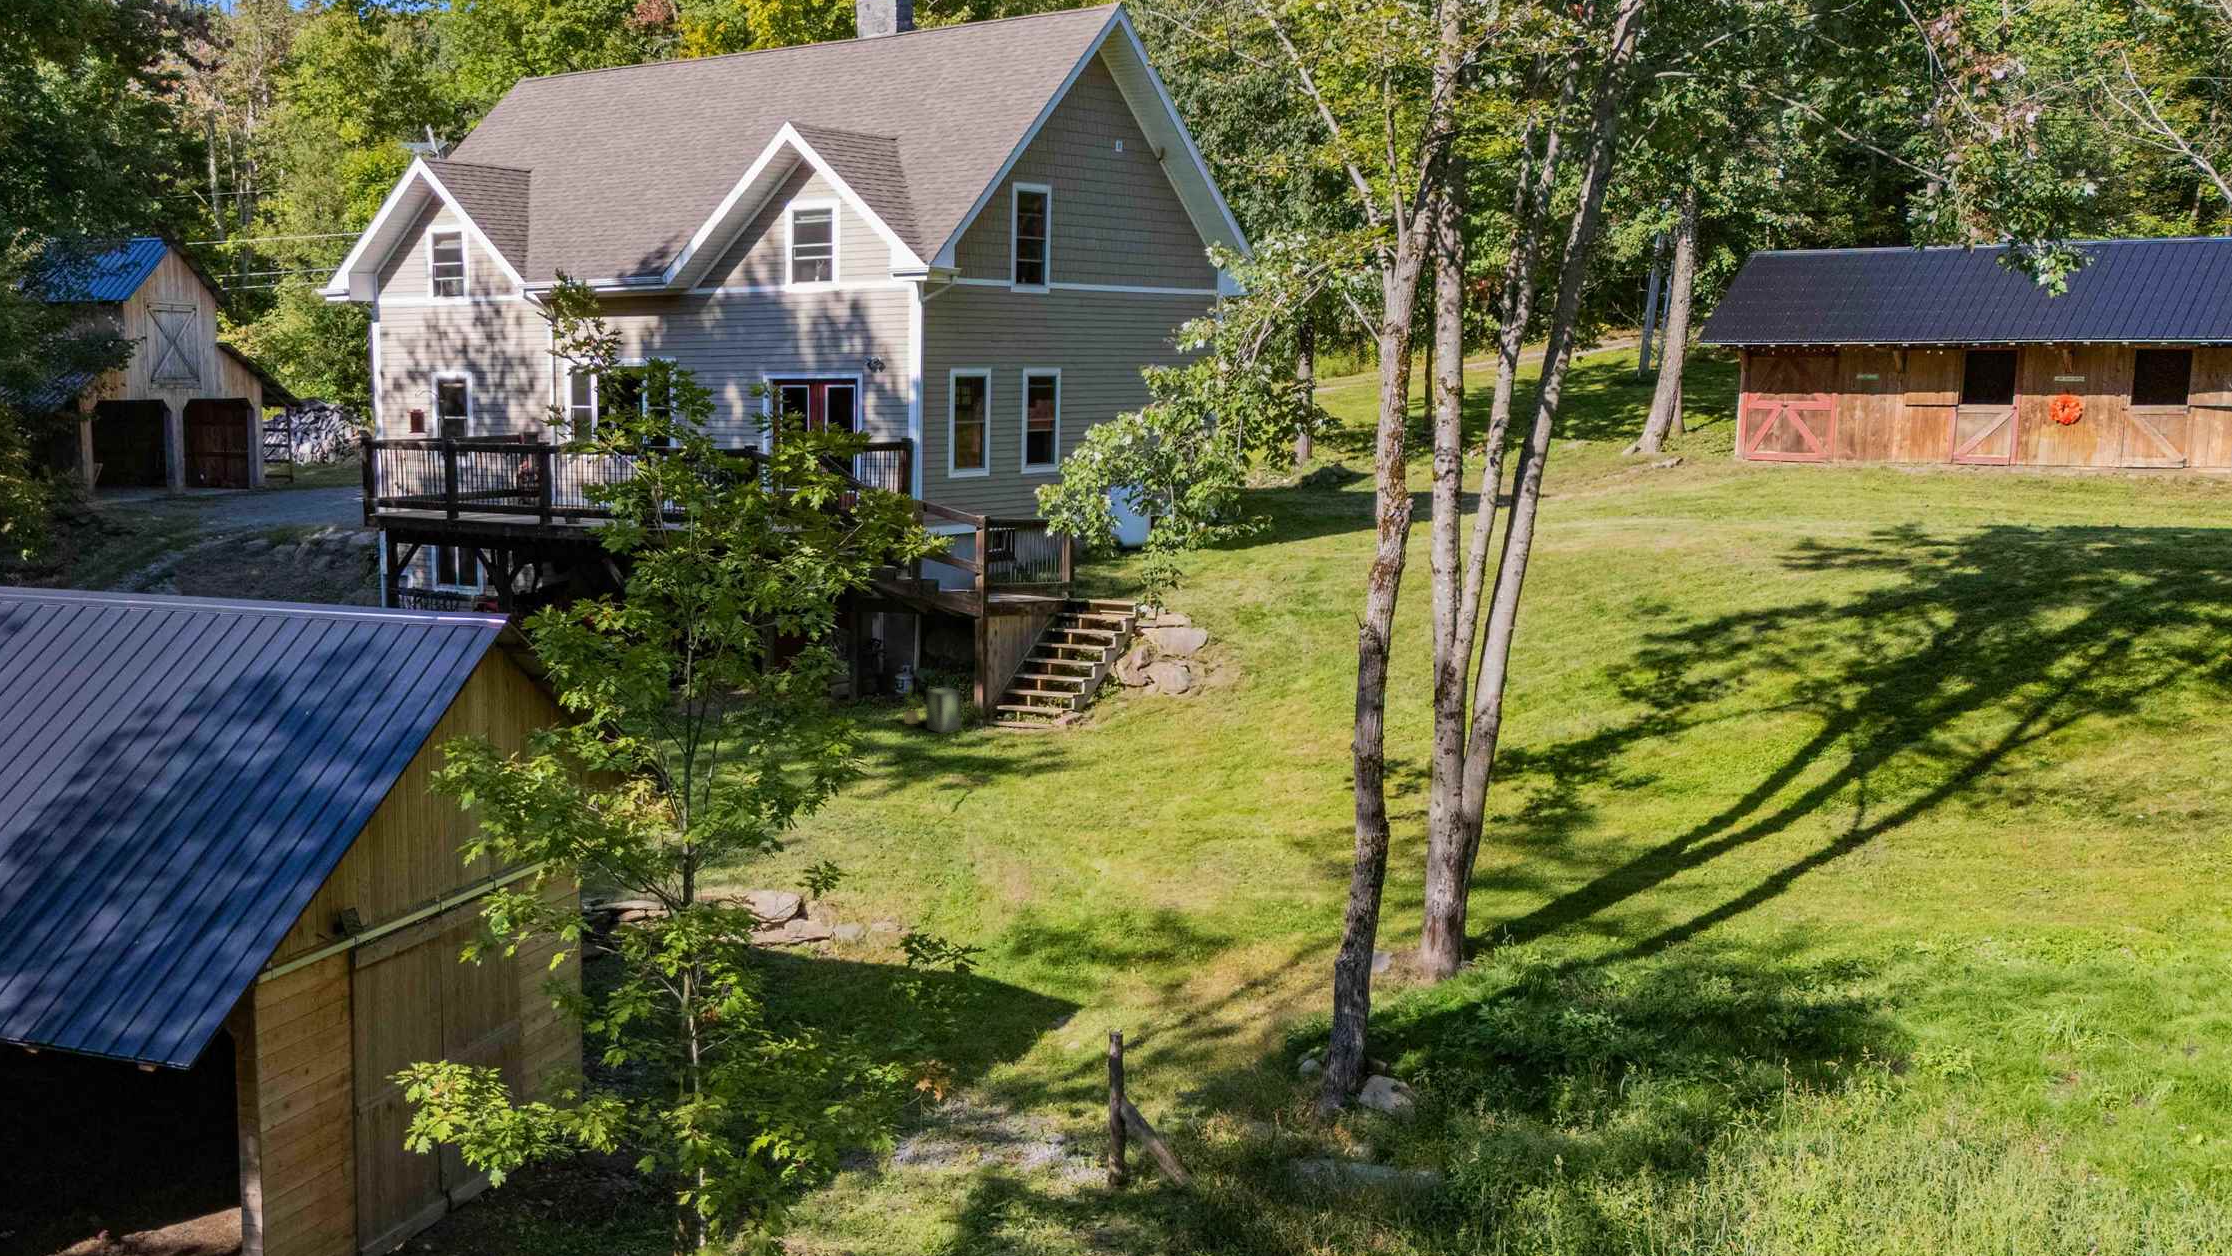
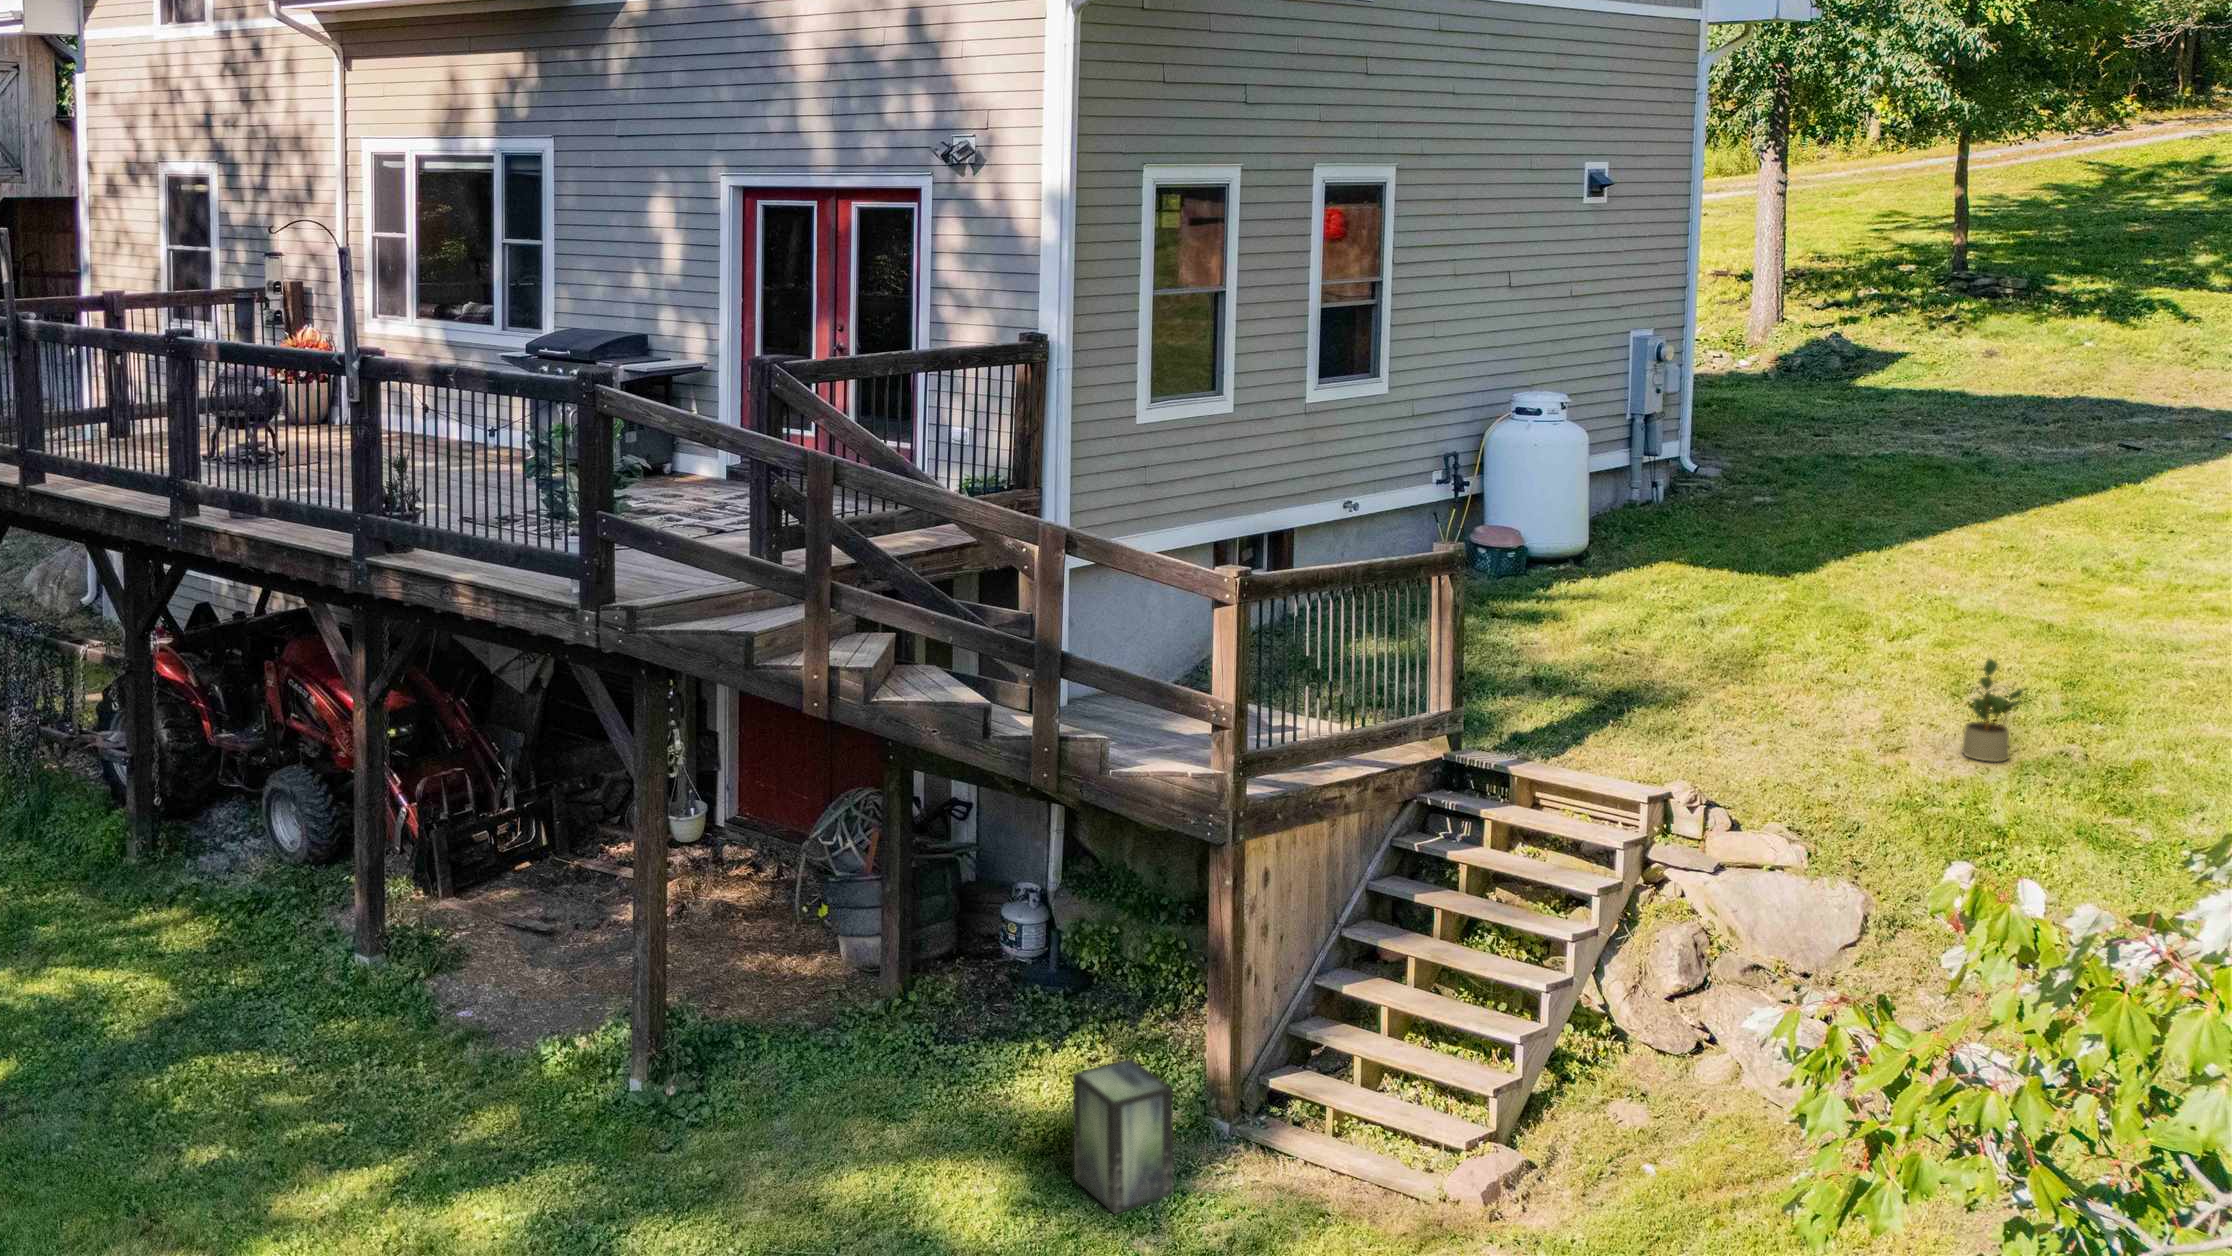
potted plant: present [904,686,923,724] -> present [1962,659,2026,762]

